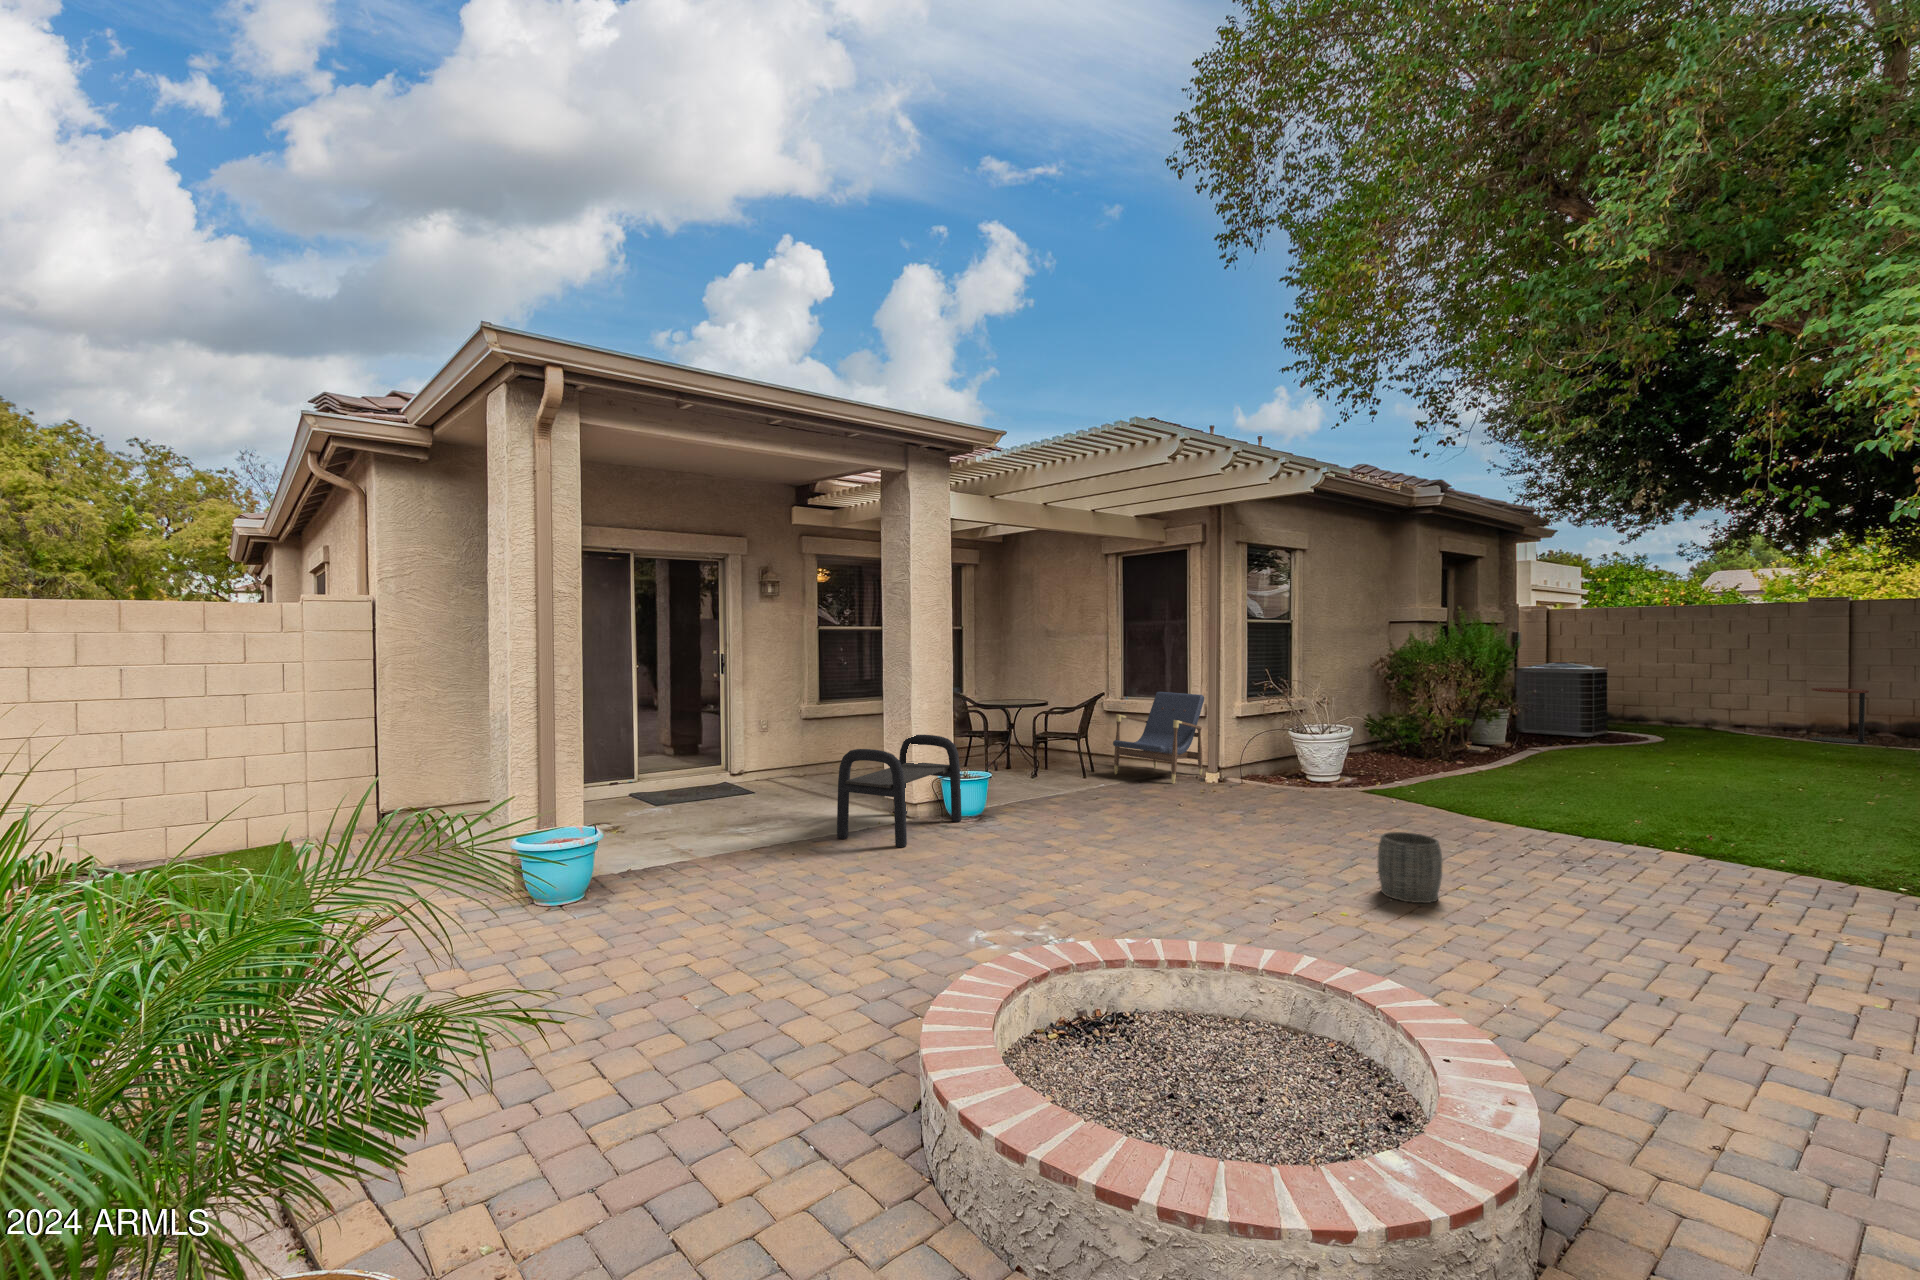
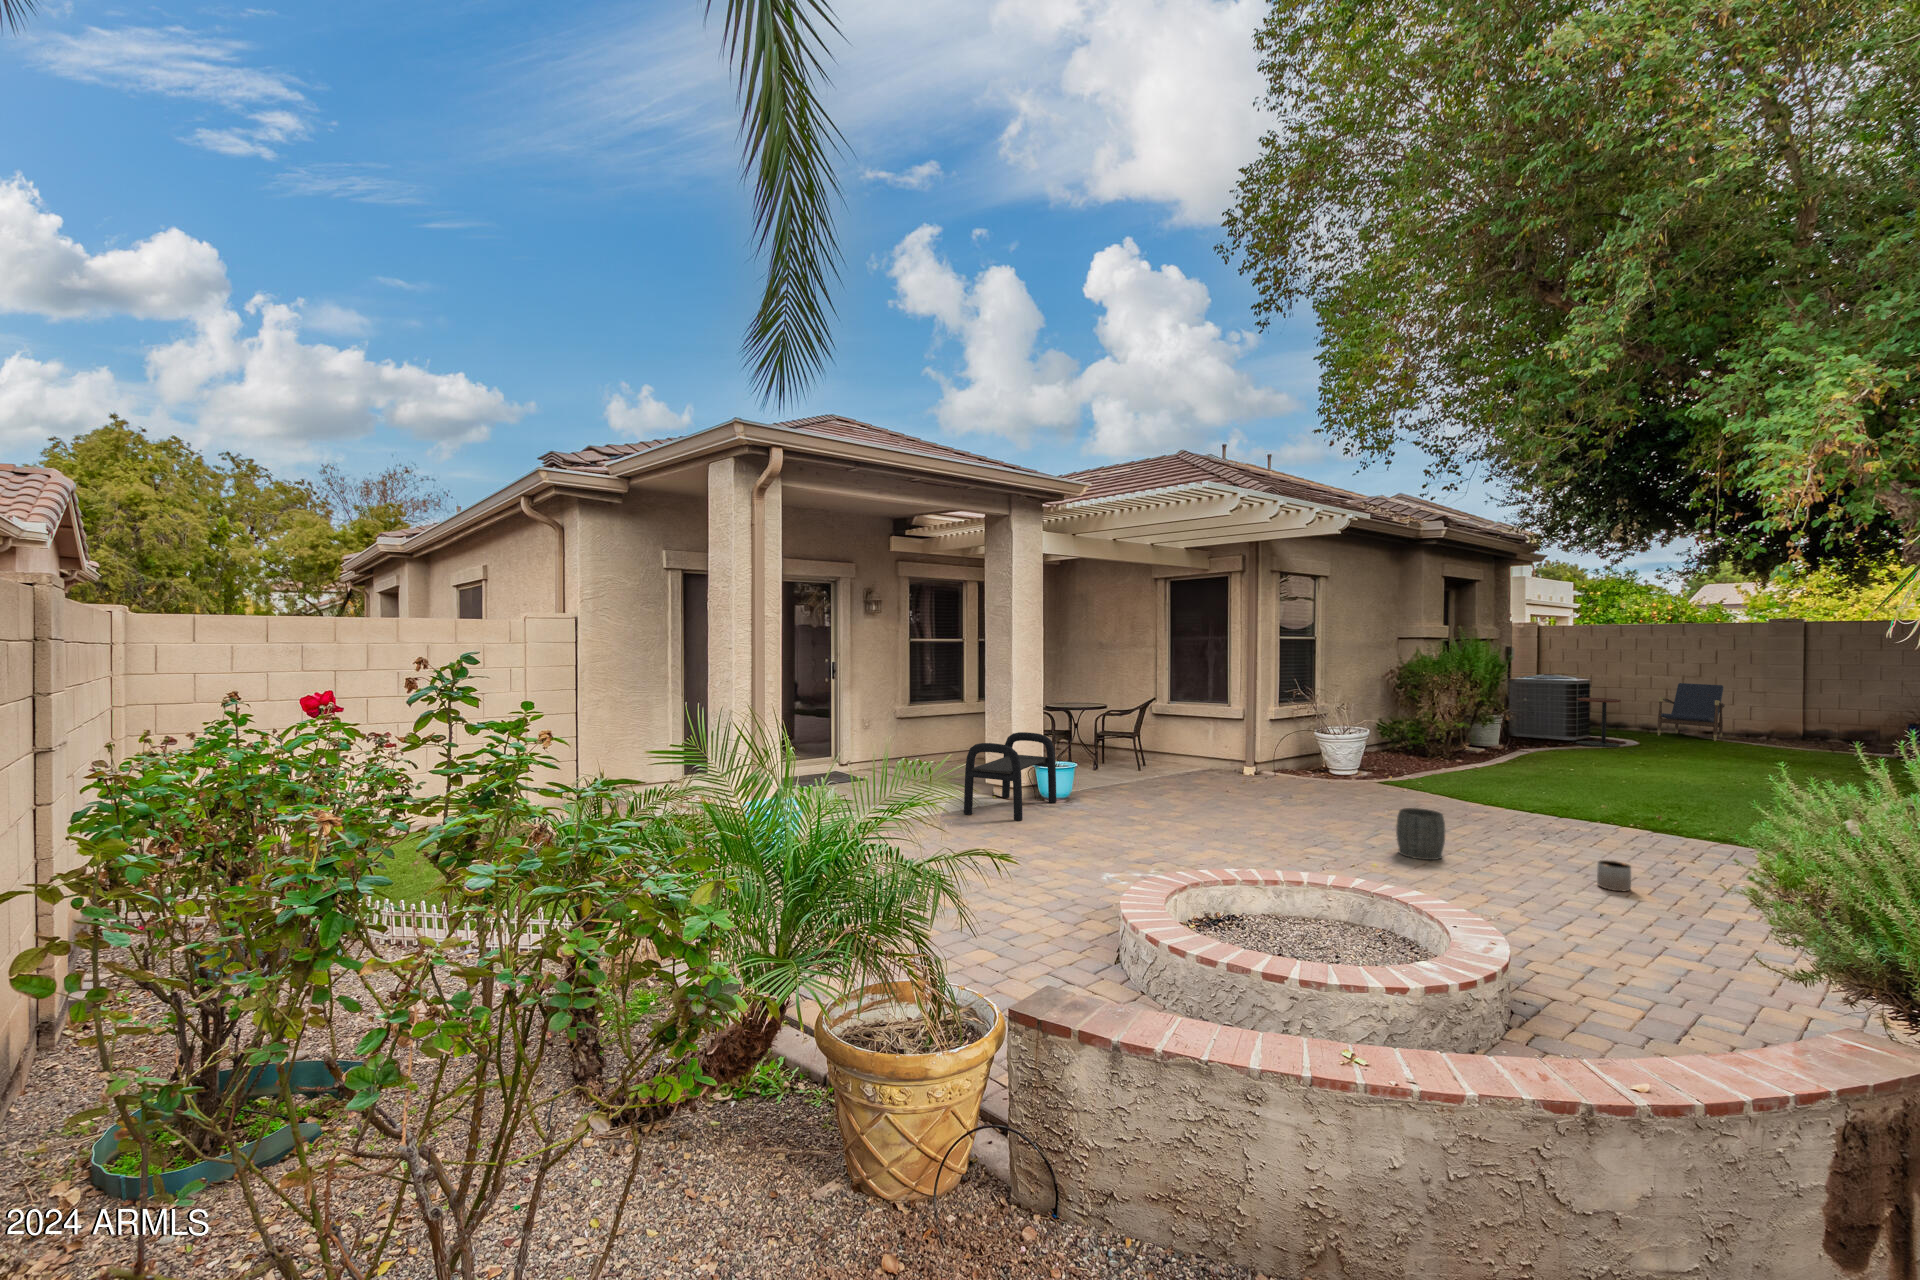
side table: present [1810,688,1869,744] -> present [1576,698,1621,747]
lounge chair: present [1113,692,1204,784] -> present [1657,683,1725,741]
planter: none [1653,908,1703,954] -> present [1597,860,1631,891]

